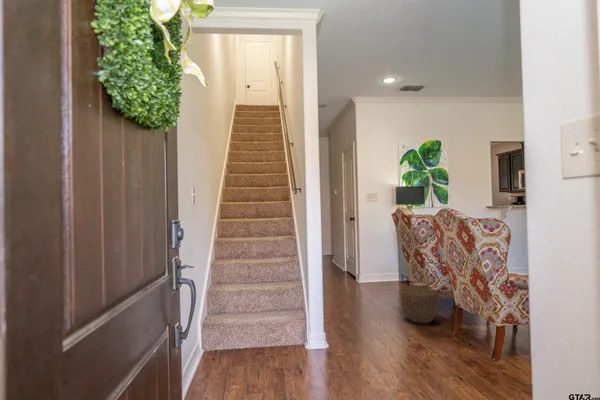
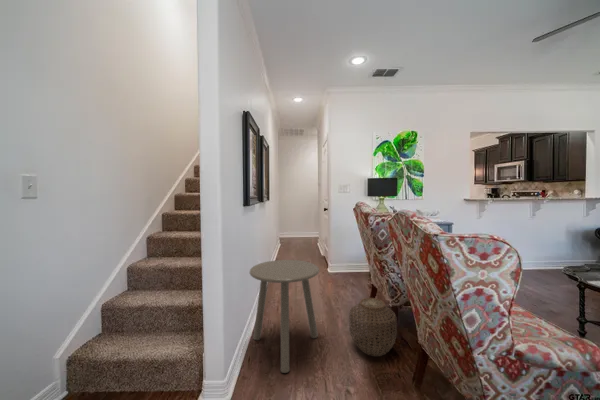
side table: none [323,256,379,332] -> present [250,260,319,373]

